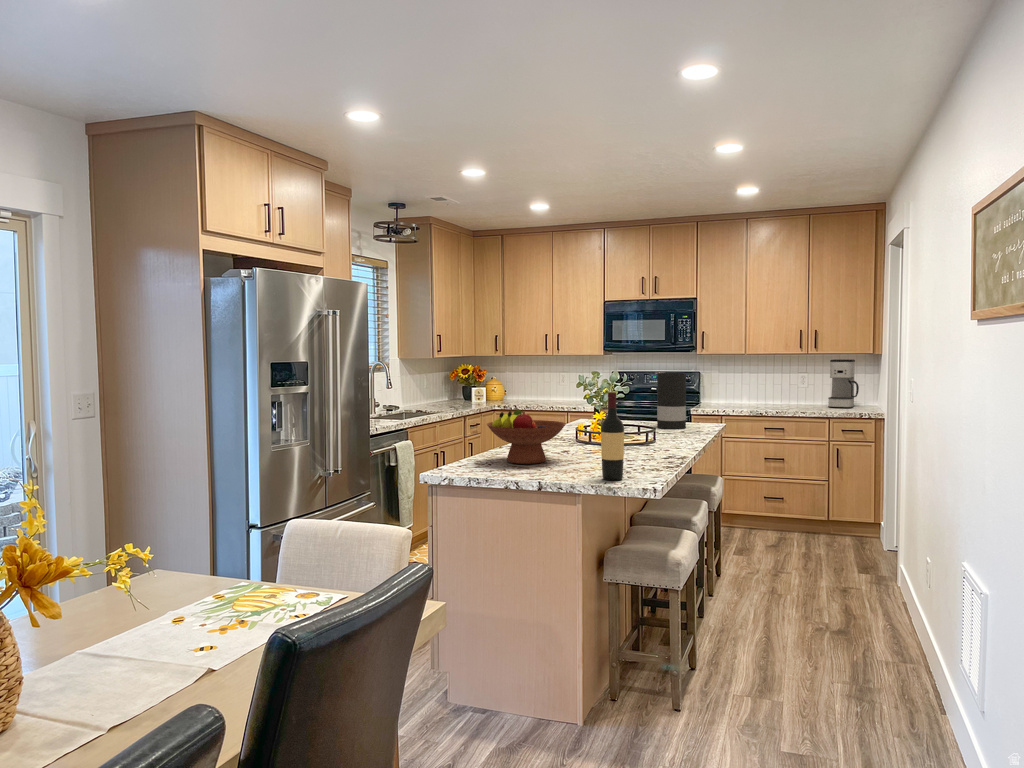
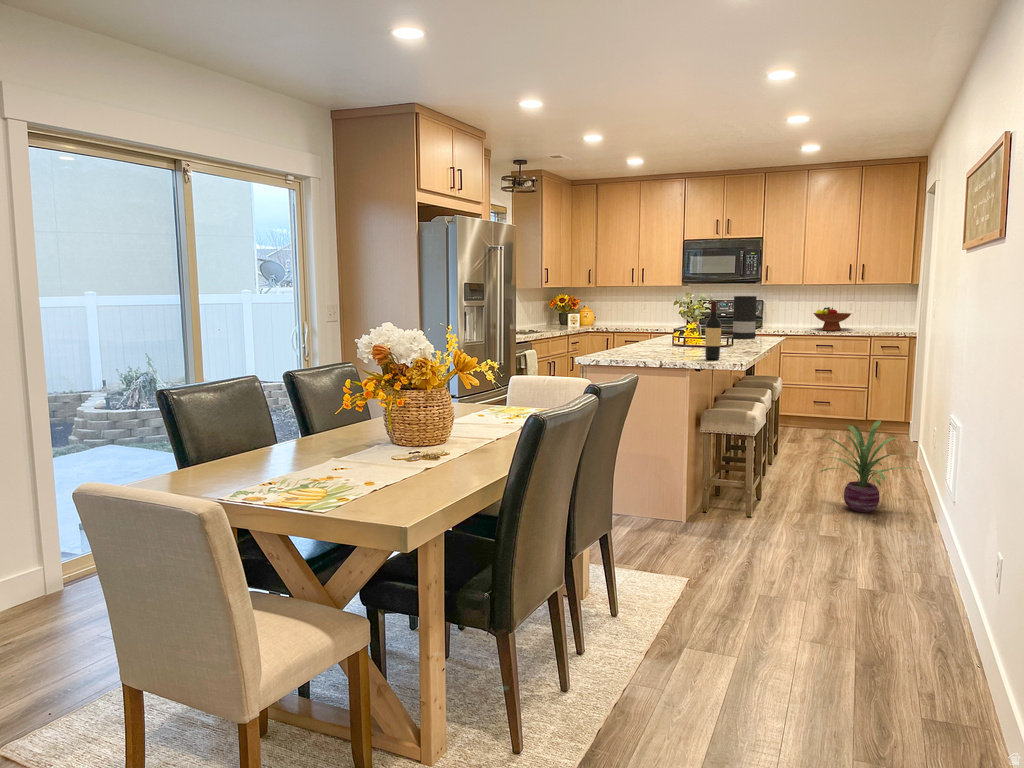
coffee maker: present [828,359,859,408] -> none [871,290,898,329]
fruit bowl: present [487,410,566,464] -> present [814,307,851,331]
decorative plant: none [775,554,930,693] -> present [820,420,914,512]

